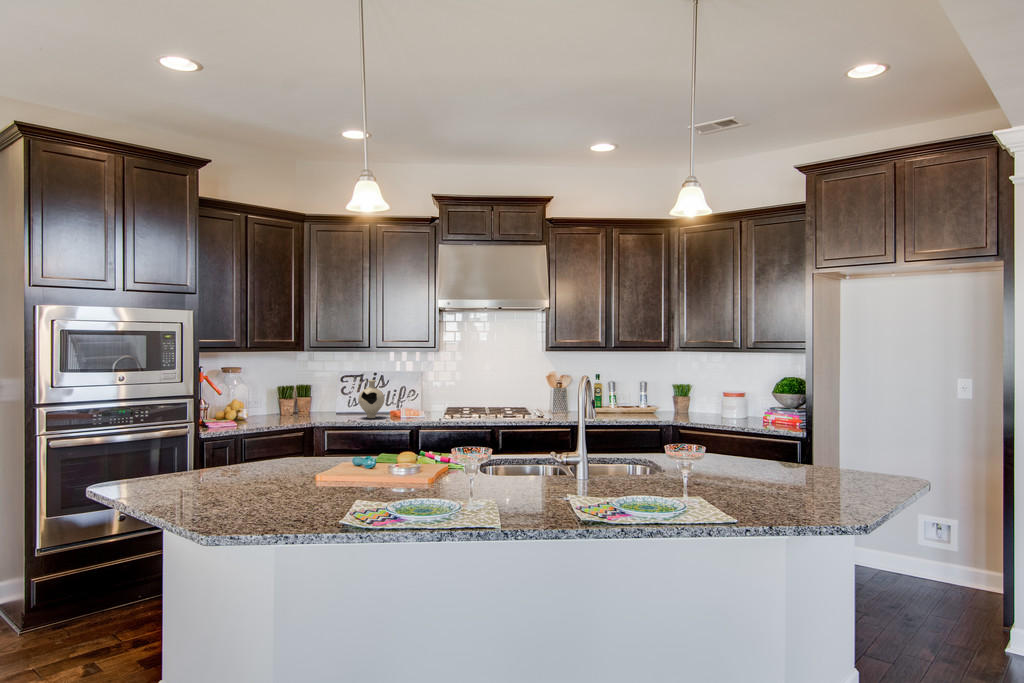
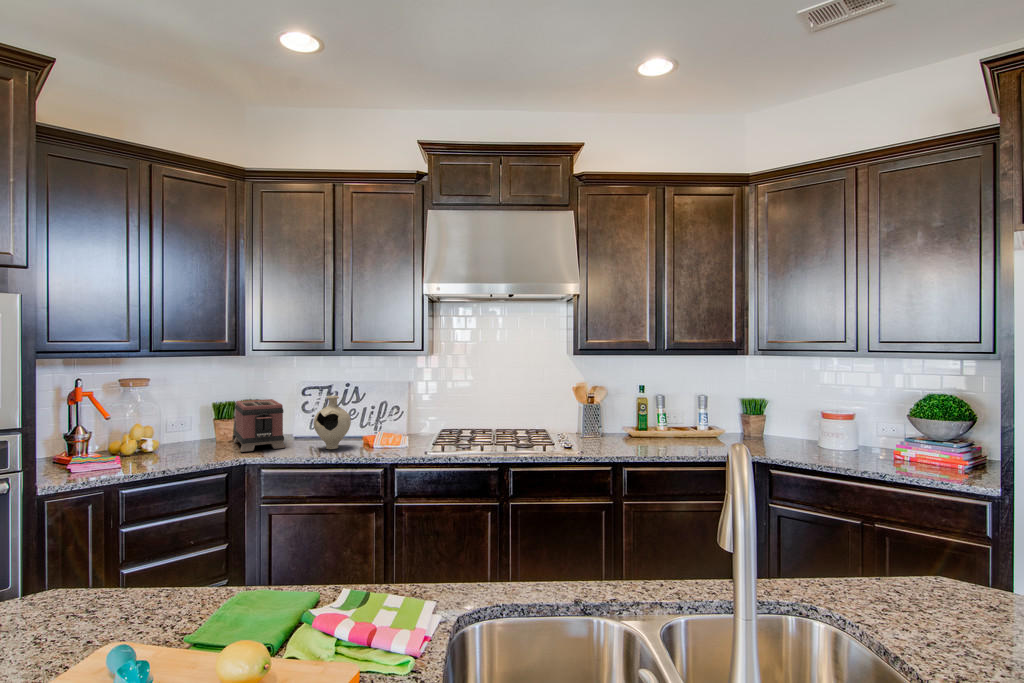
toaster: none [295,384,337,419] -> present [234,399,285,452]

